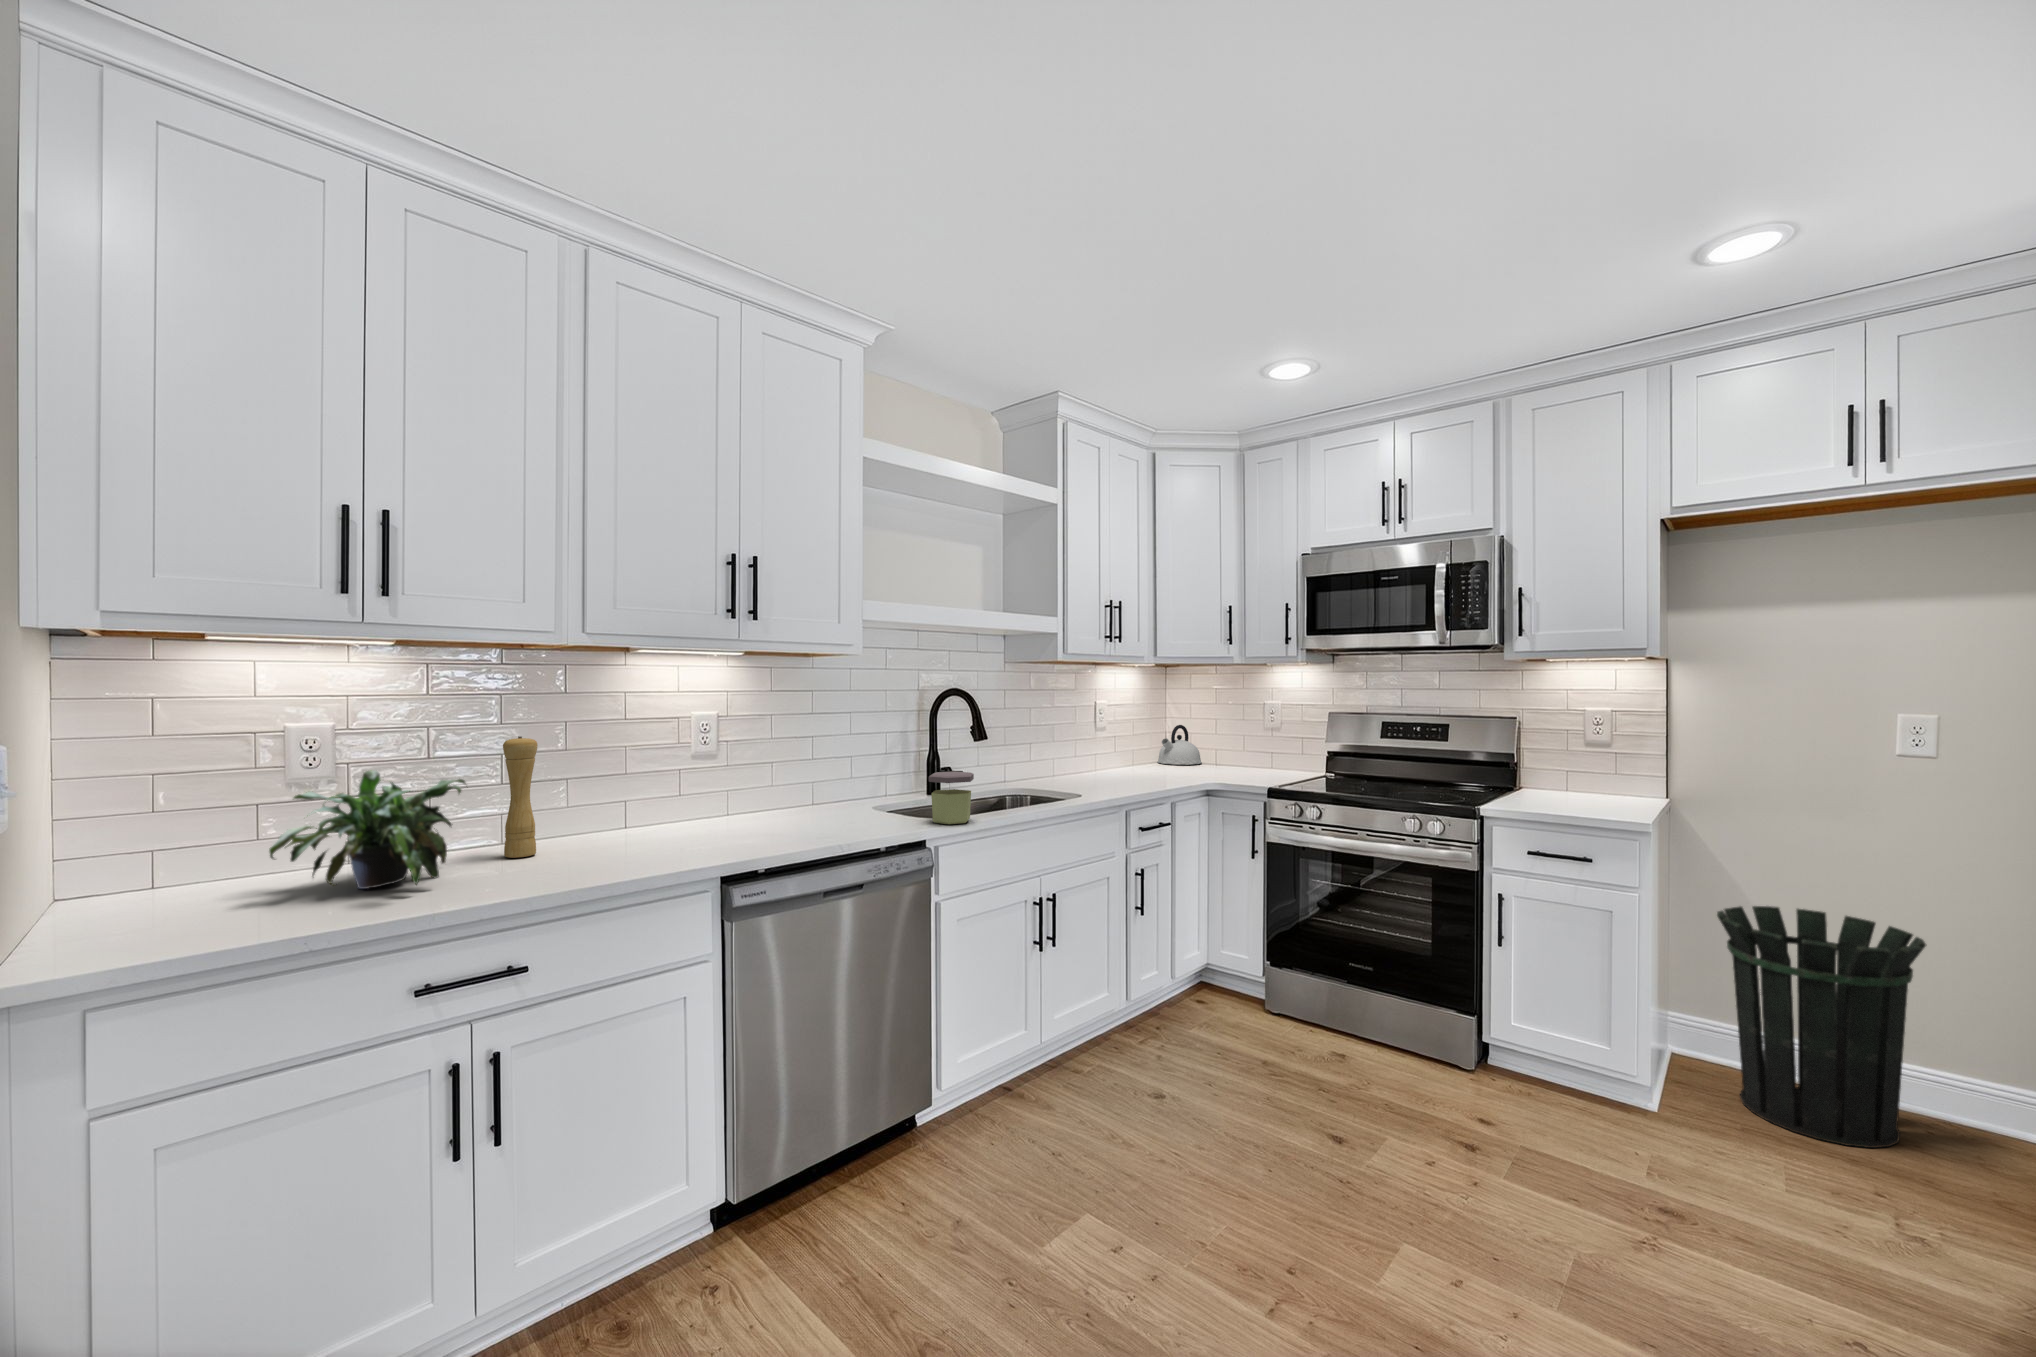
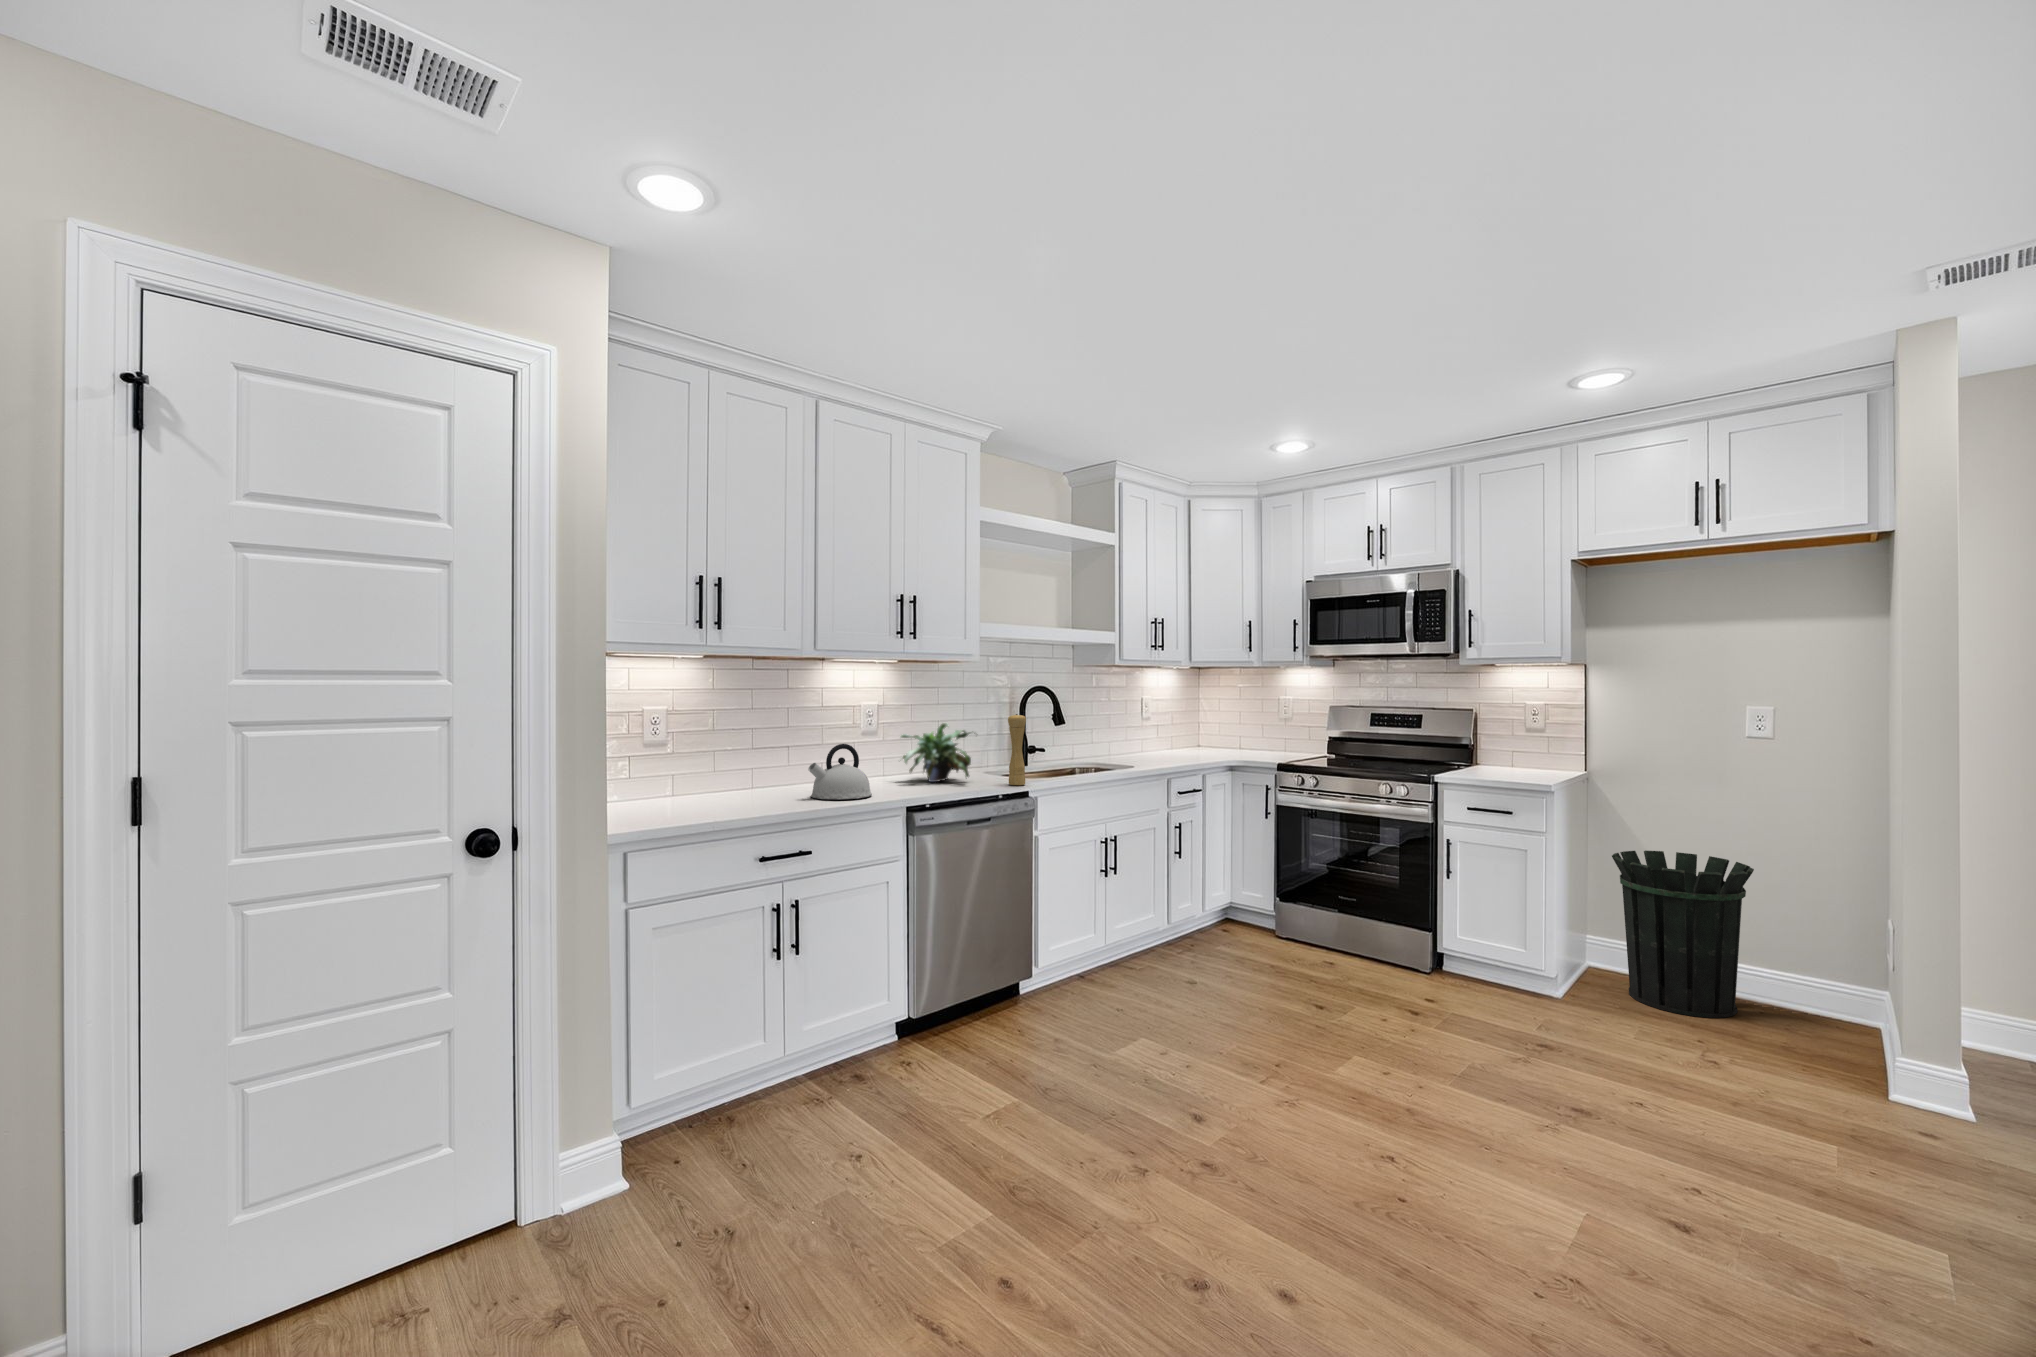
kettle: present [1157,725,1202,765] -> present [808,744,872,799]
pepper mill: present [503,736,538,858] -> present [1008,714,1026,785]
potted plant: present [269,770,466,889] -> present [901,723,971,782]
jar: present [929,771,974,824] -> none [1029,745,1060,781]

